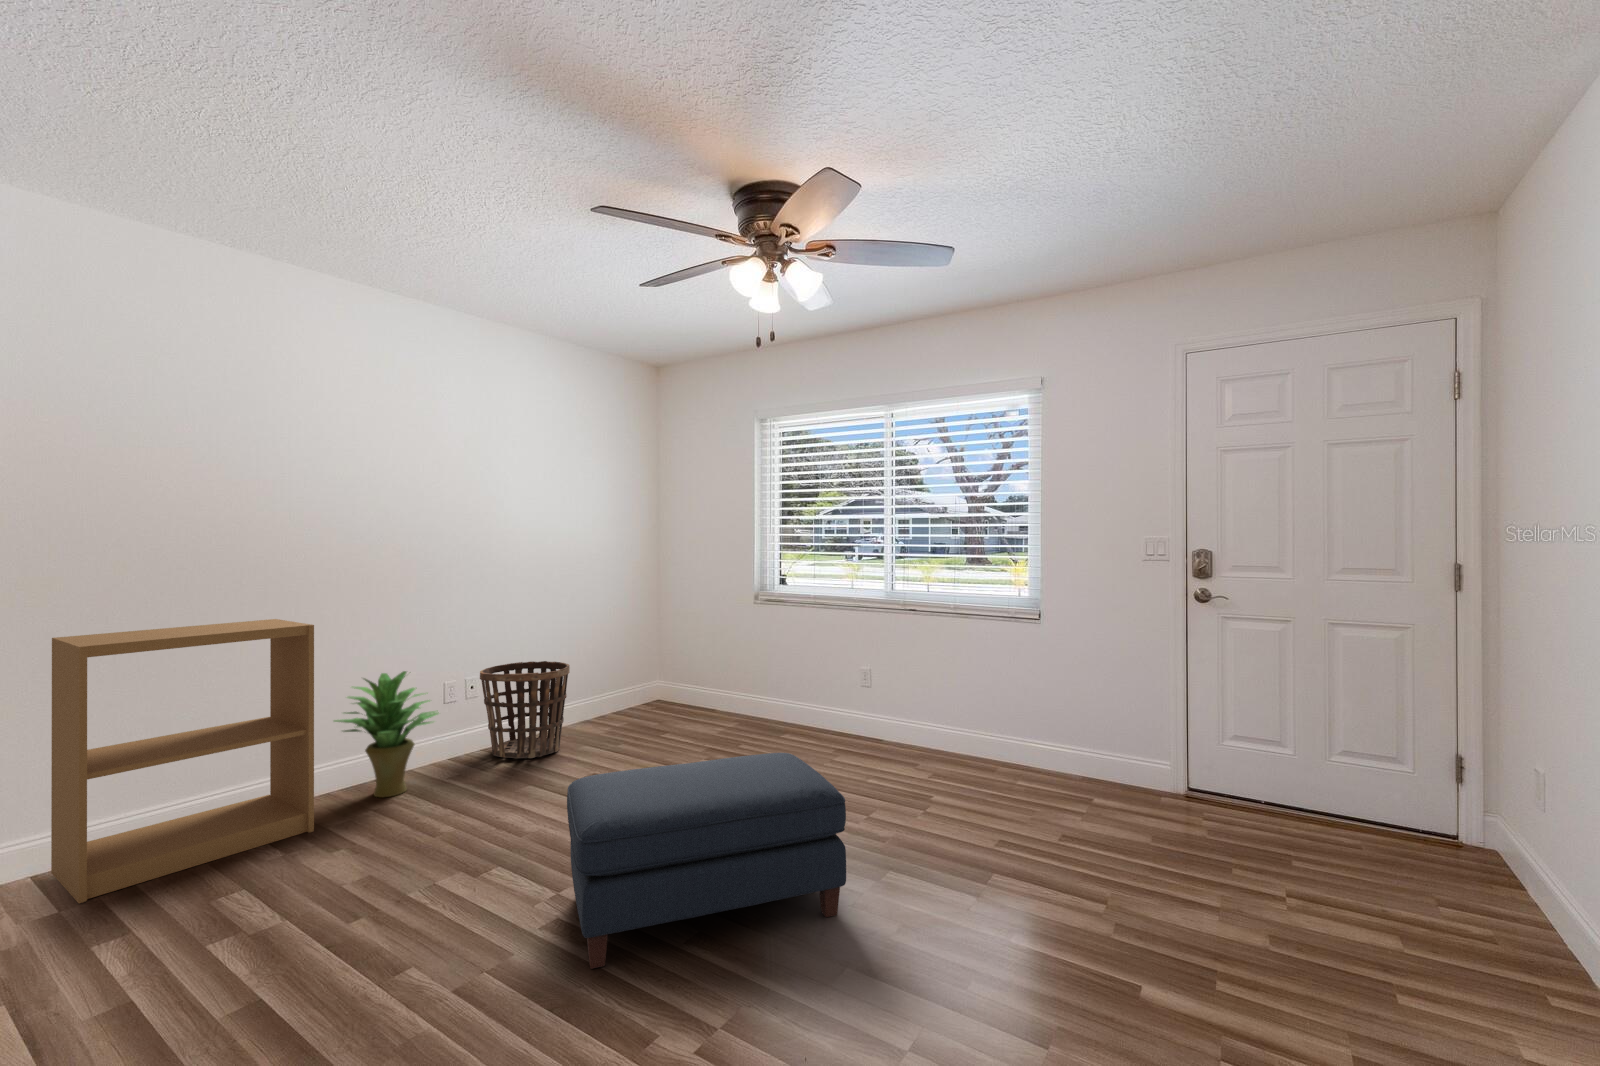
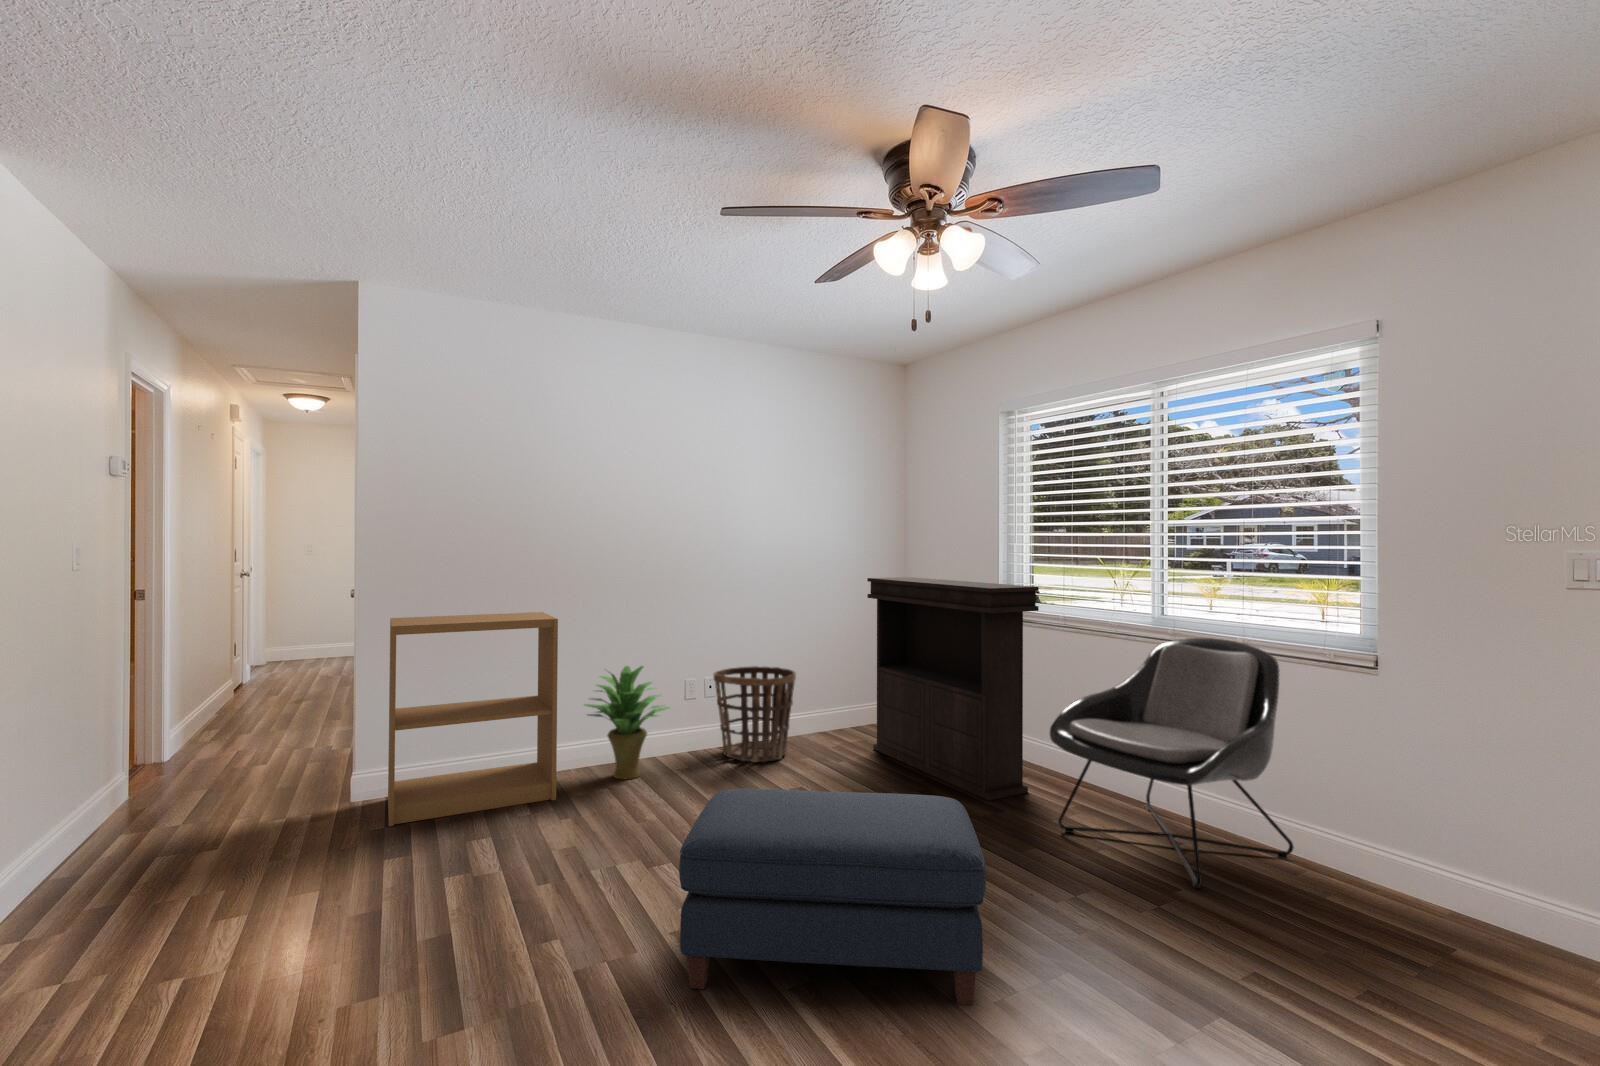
console table: none [636,567,802,758] -> present [867,577,1039,801]
lounge chair: none [825,607,992,796] -> present [1050,638,1293,889]

